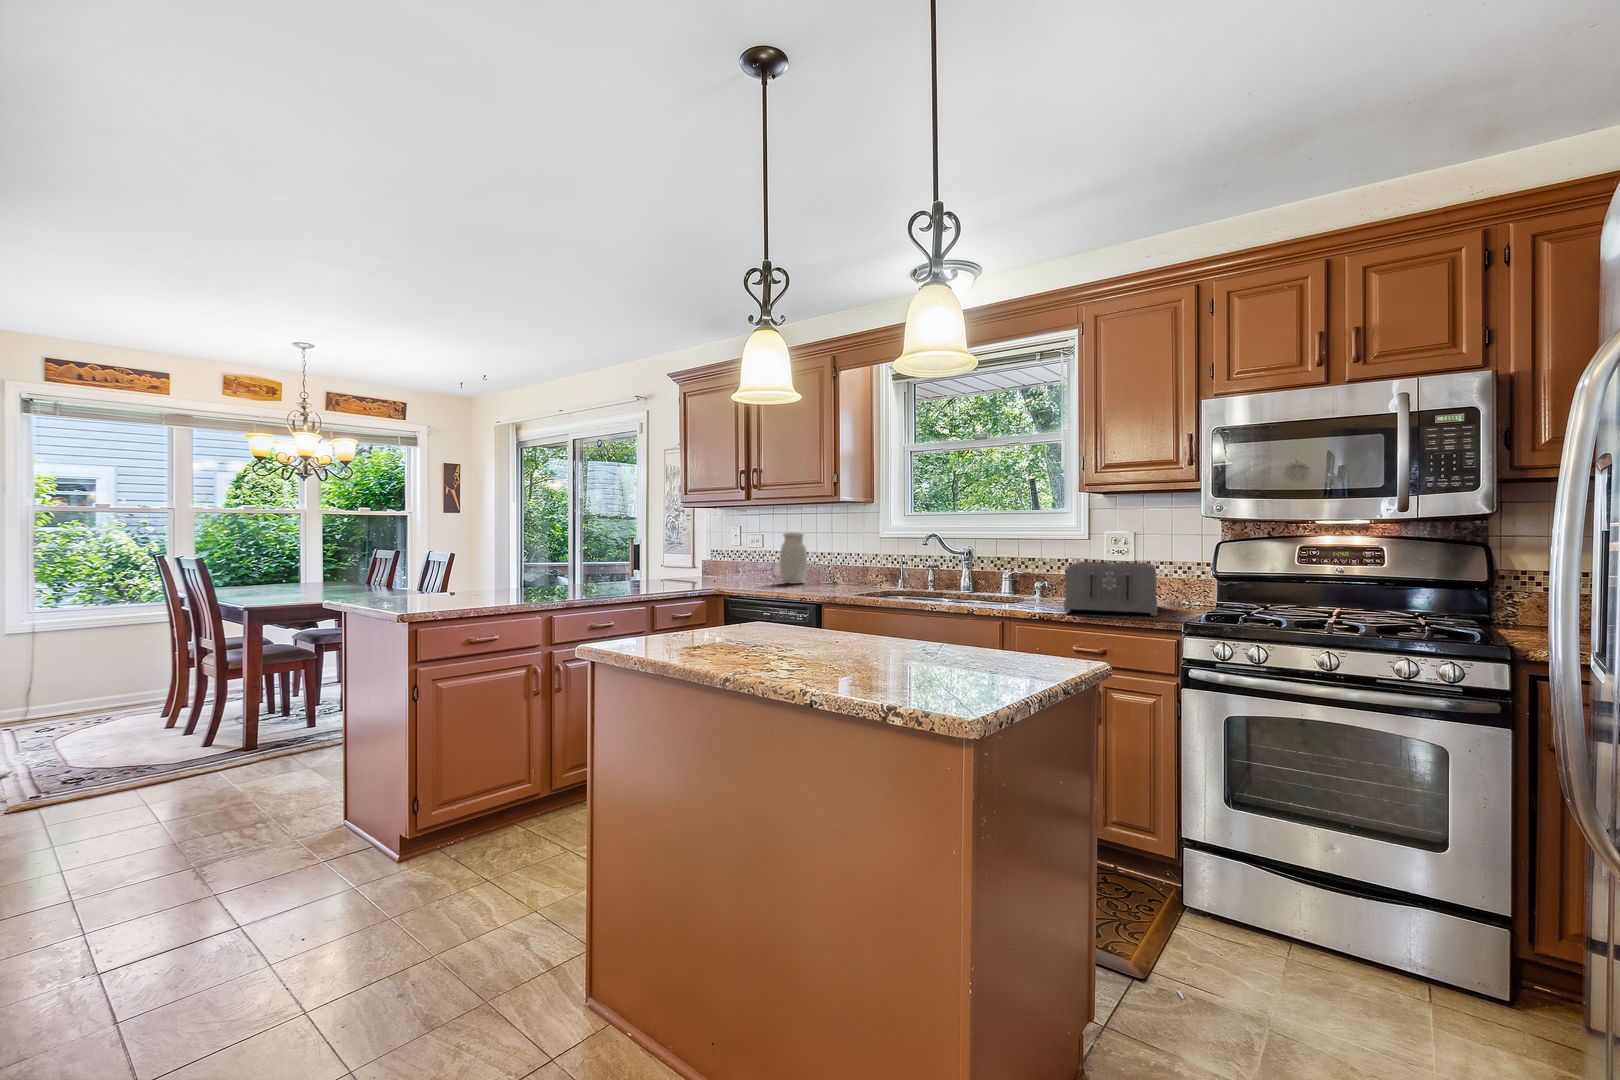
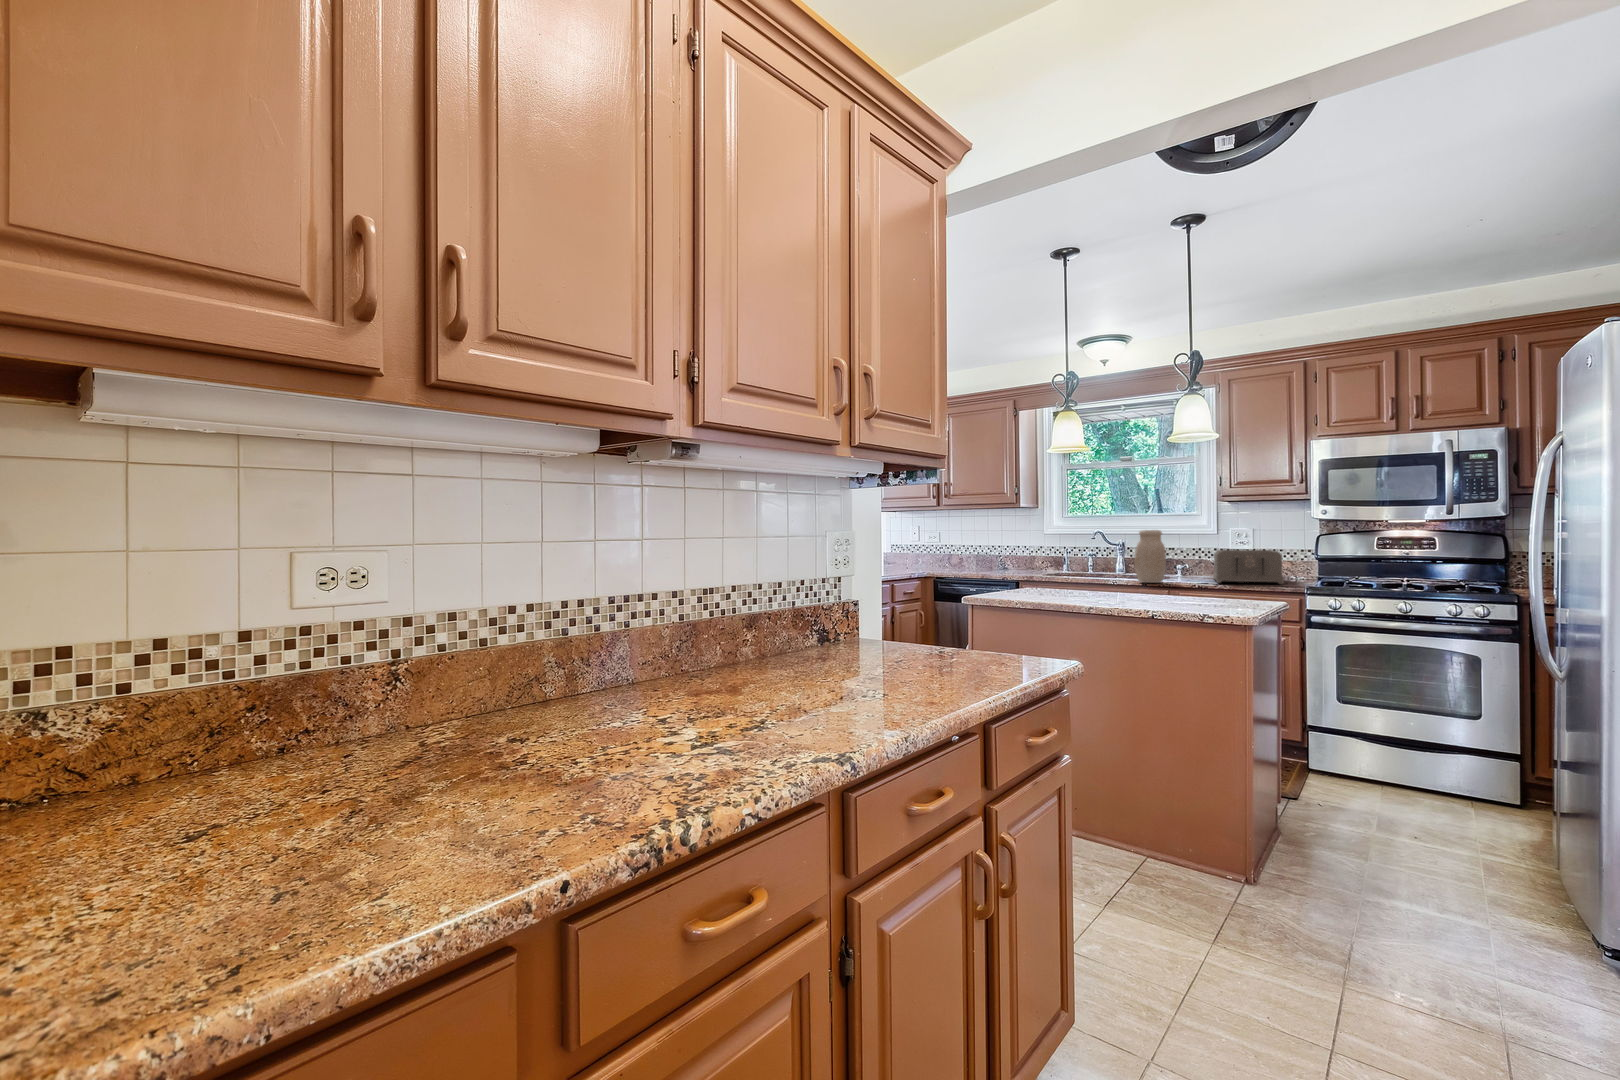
jar: present [780,532,807,584] -> present [1135,530,1166,583]

